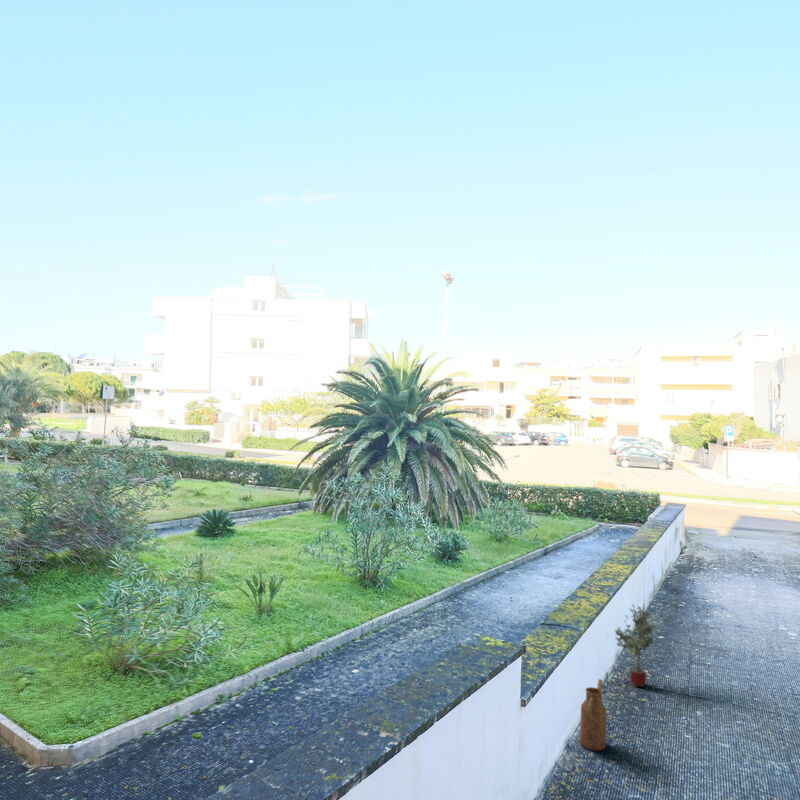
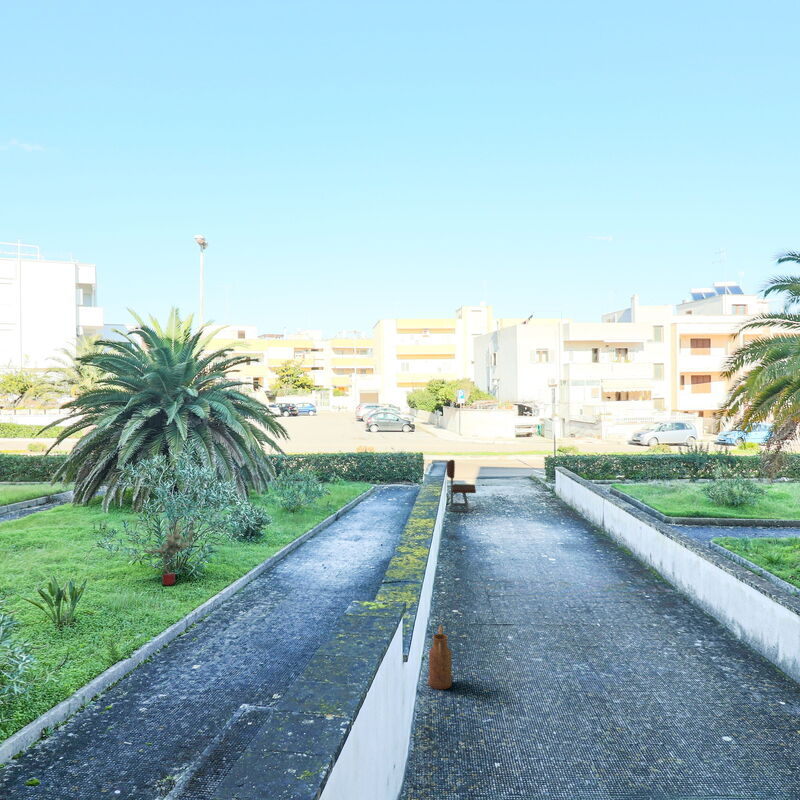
bench: none [677,504,712,565] -> present [447,460,476,512]
potted tree: present [615,605,656,687] -> present [143,522,194,586]

